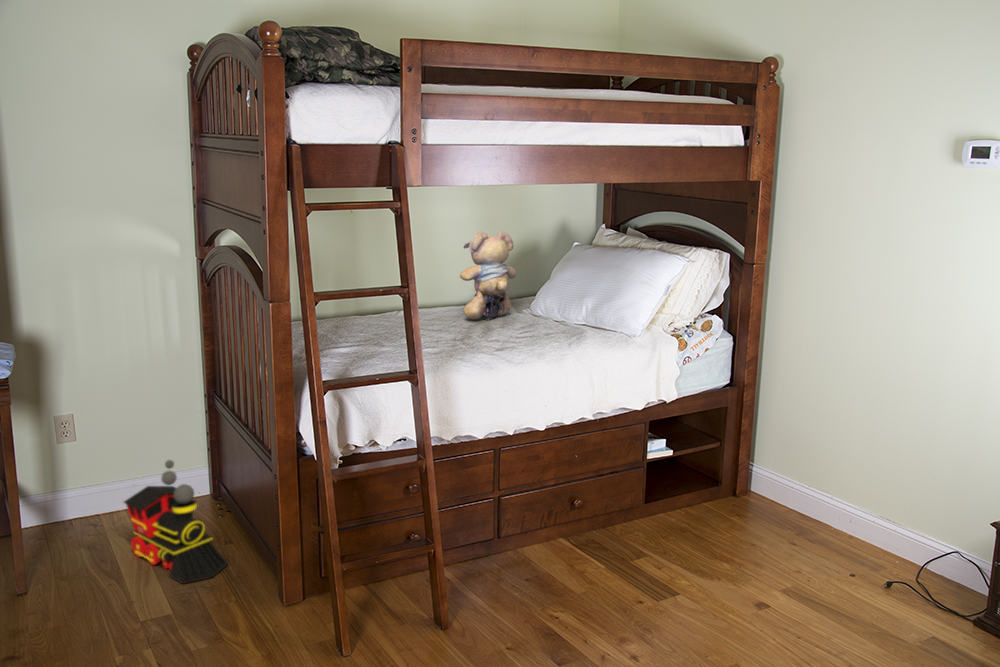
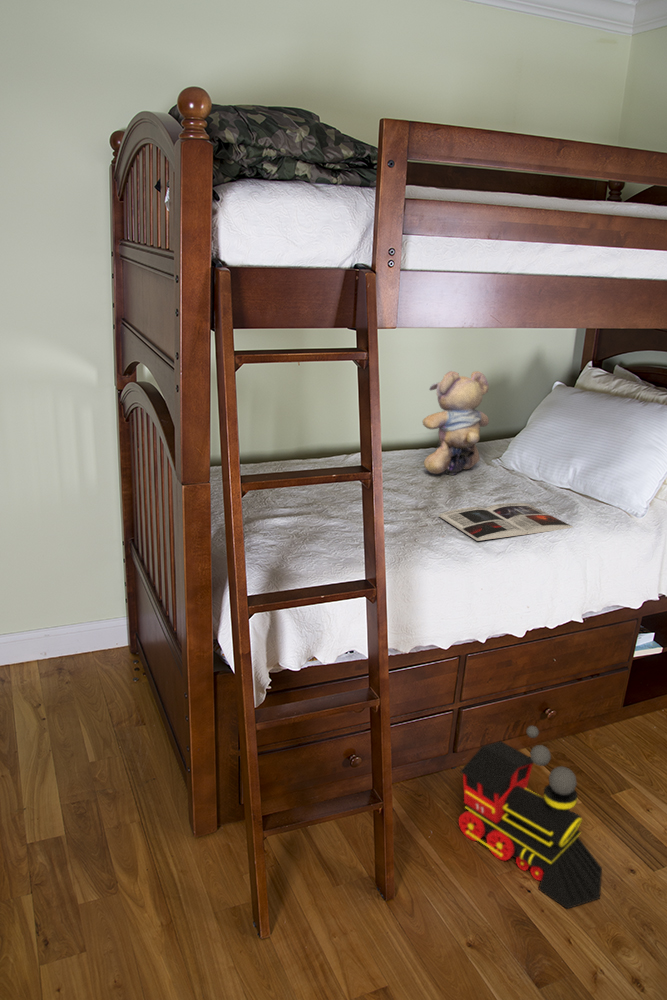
magazine: none [474,333,582,356] -> present [439,503,573,541]
toy train: present [124,460,228,584] -> present [459,726,602,909]

